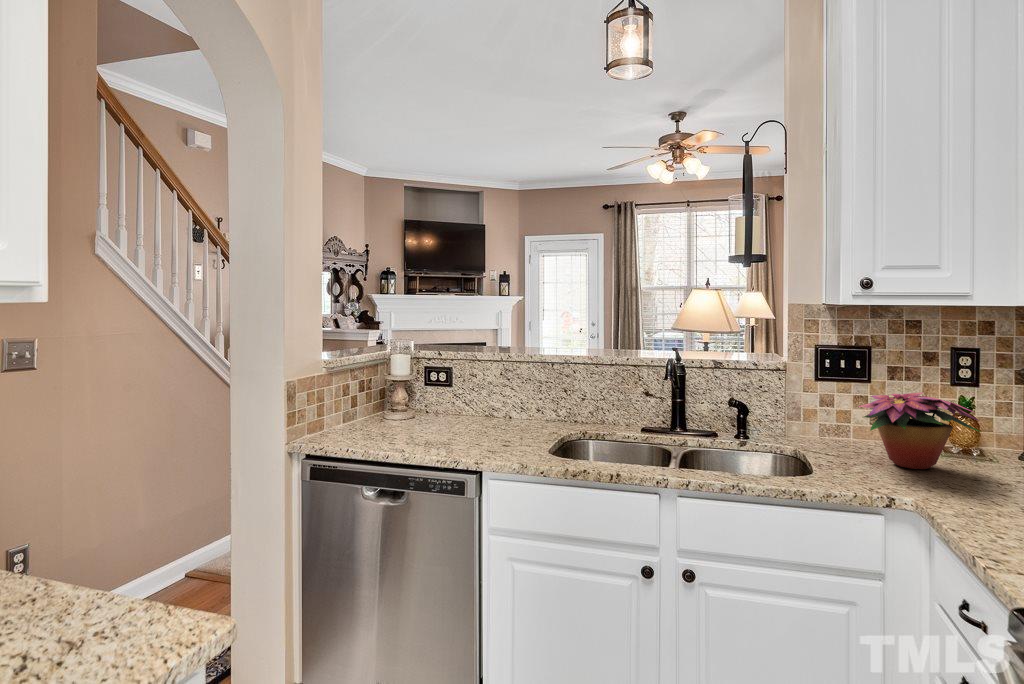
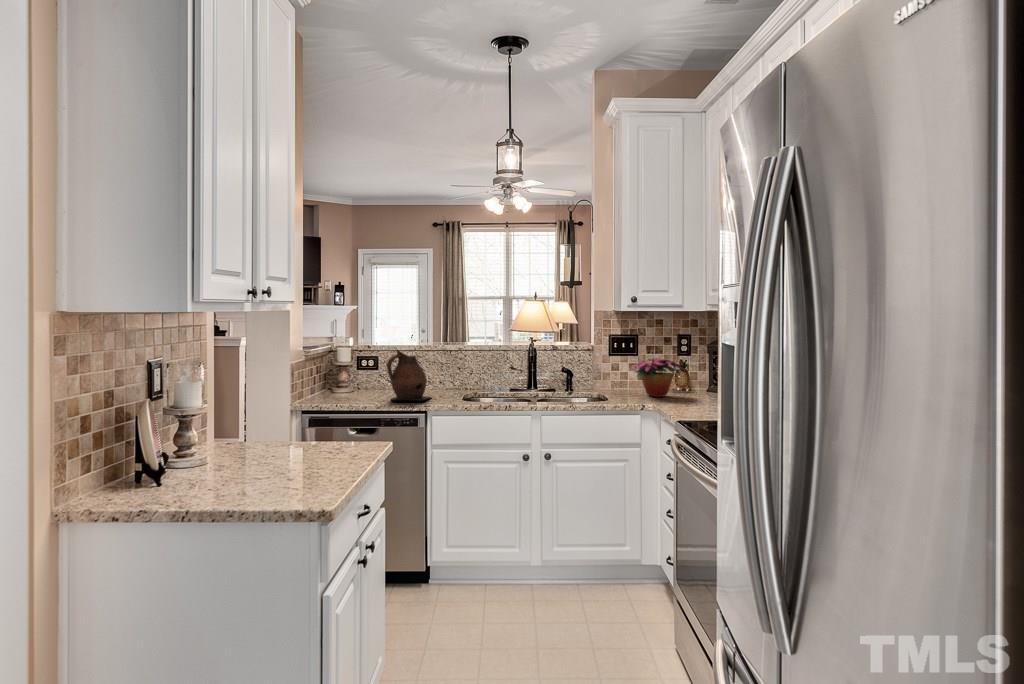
ceramic pitcher: none [430,366,504,451] -> present [387,350,431,401]

